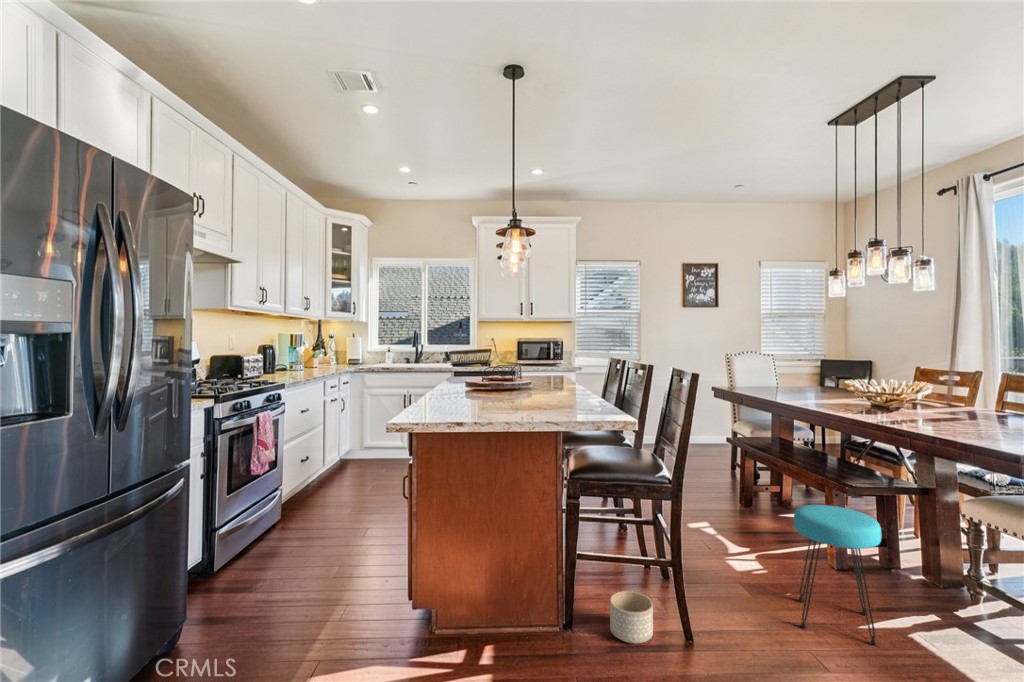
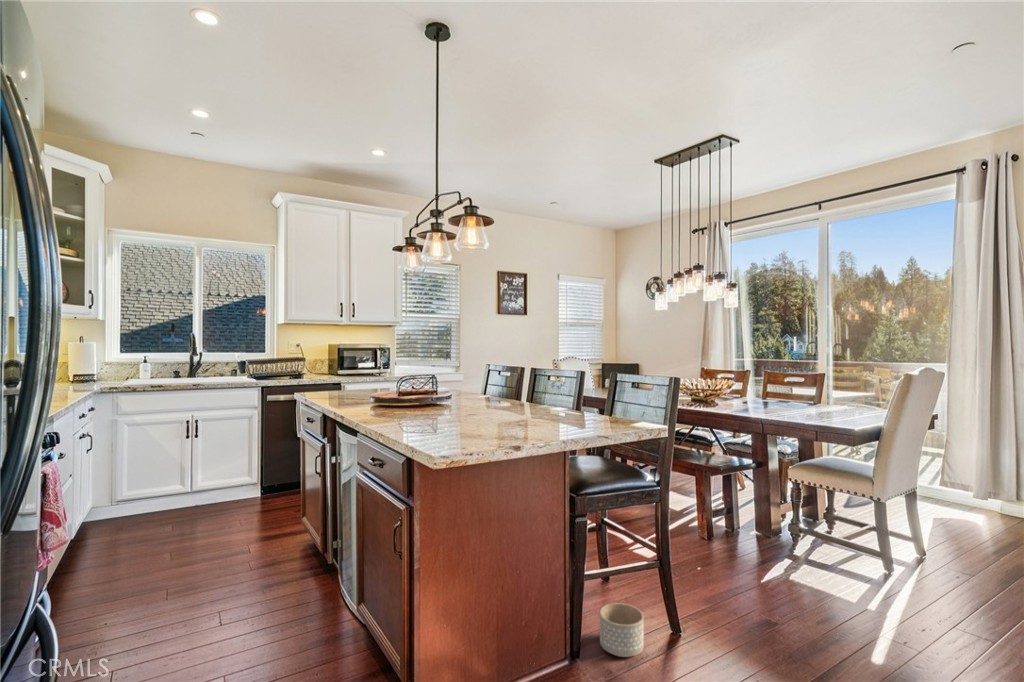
stool: present [794,505,881,645] -> none [706,487,782,596]

